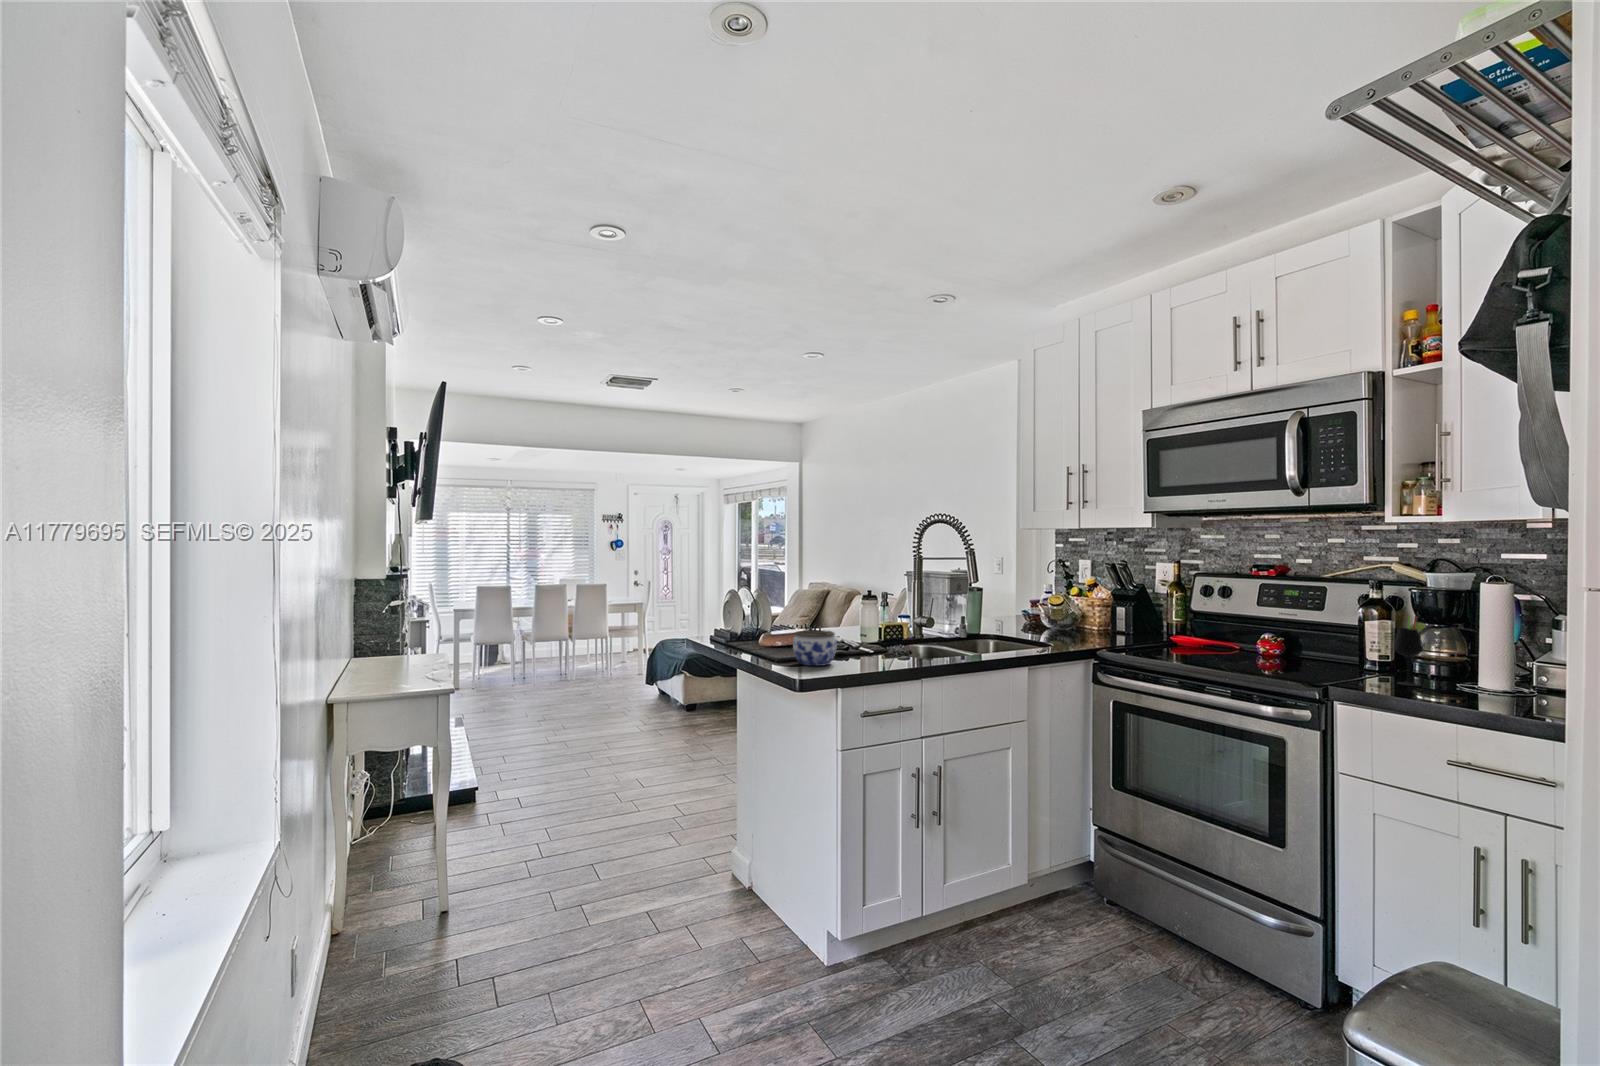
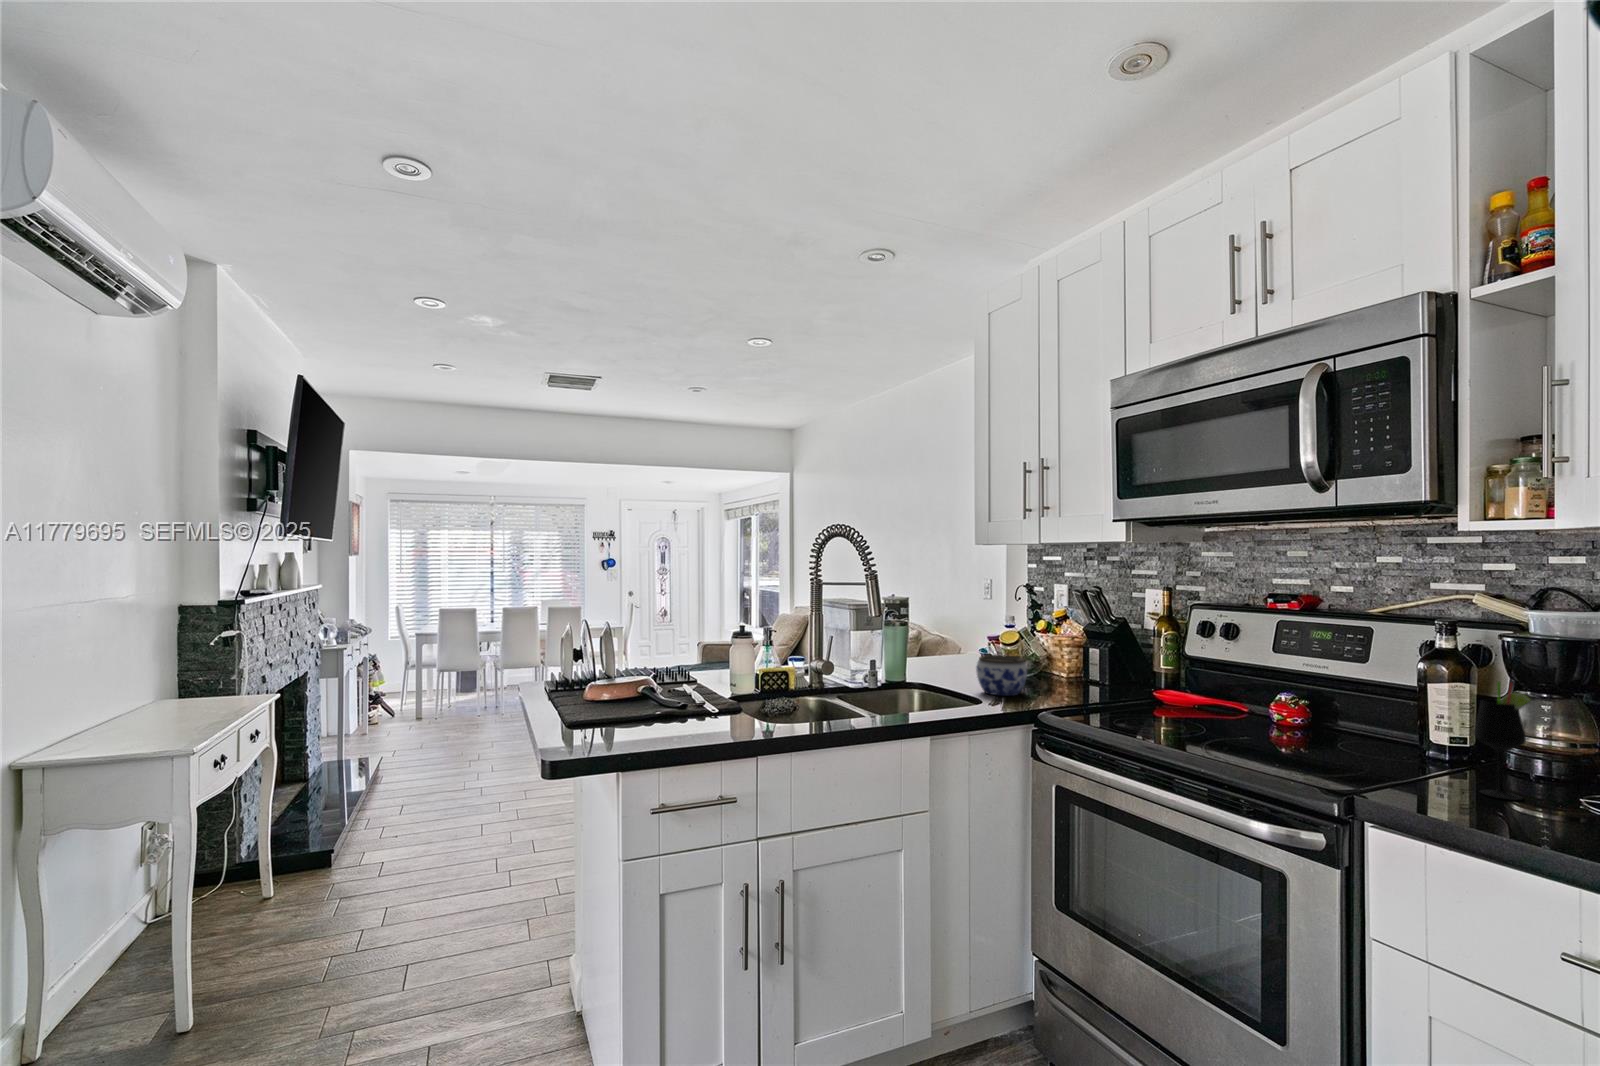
jar: present [793,630,837,666] -> present [976,655,1027,696]

